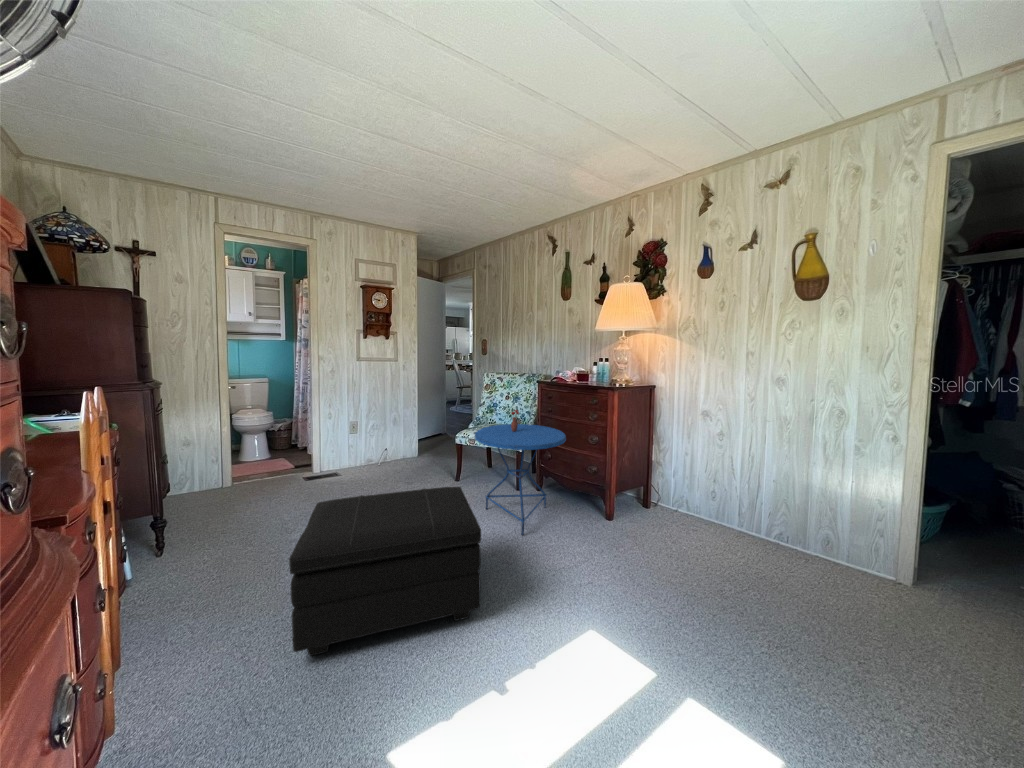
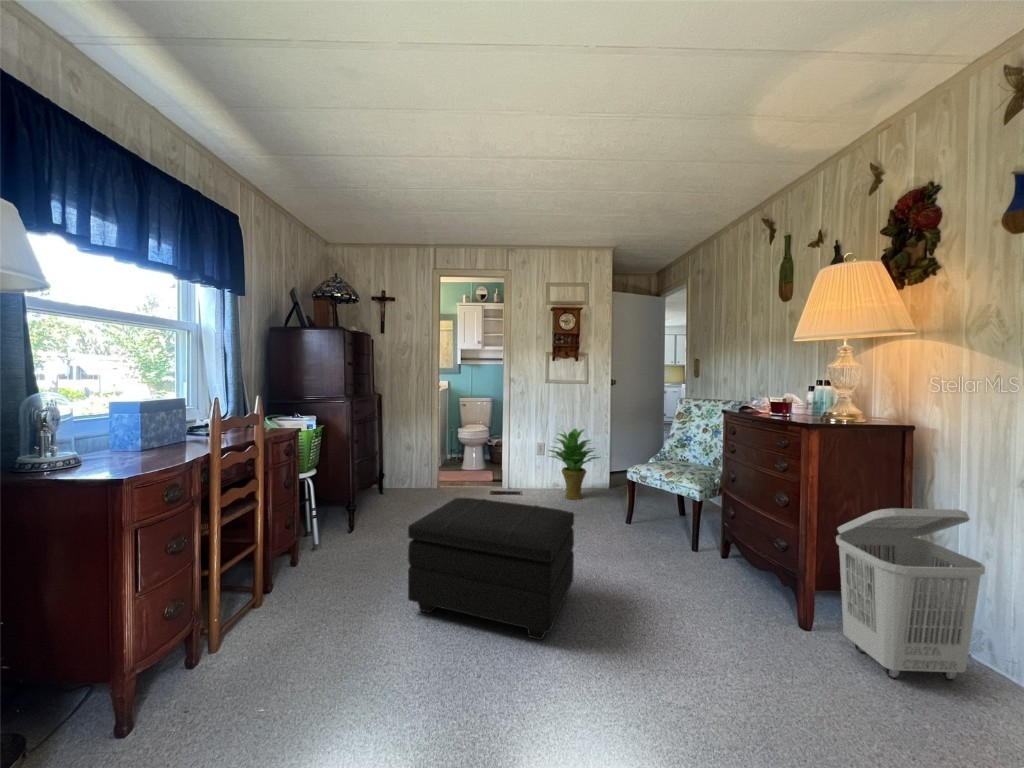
potted plant: none [364,404,419,472] -> present [549,429,601,500]
side table: present [475,410,566,535] -> none [616,441,737,596]
laundry basket: none [631,434,696,538] -> present [836,508,985,680]

